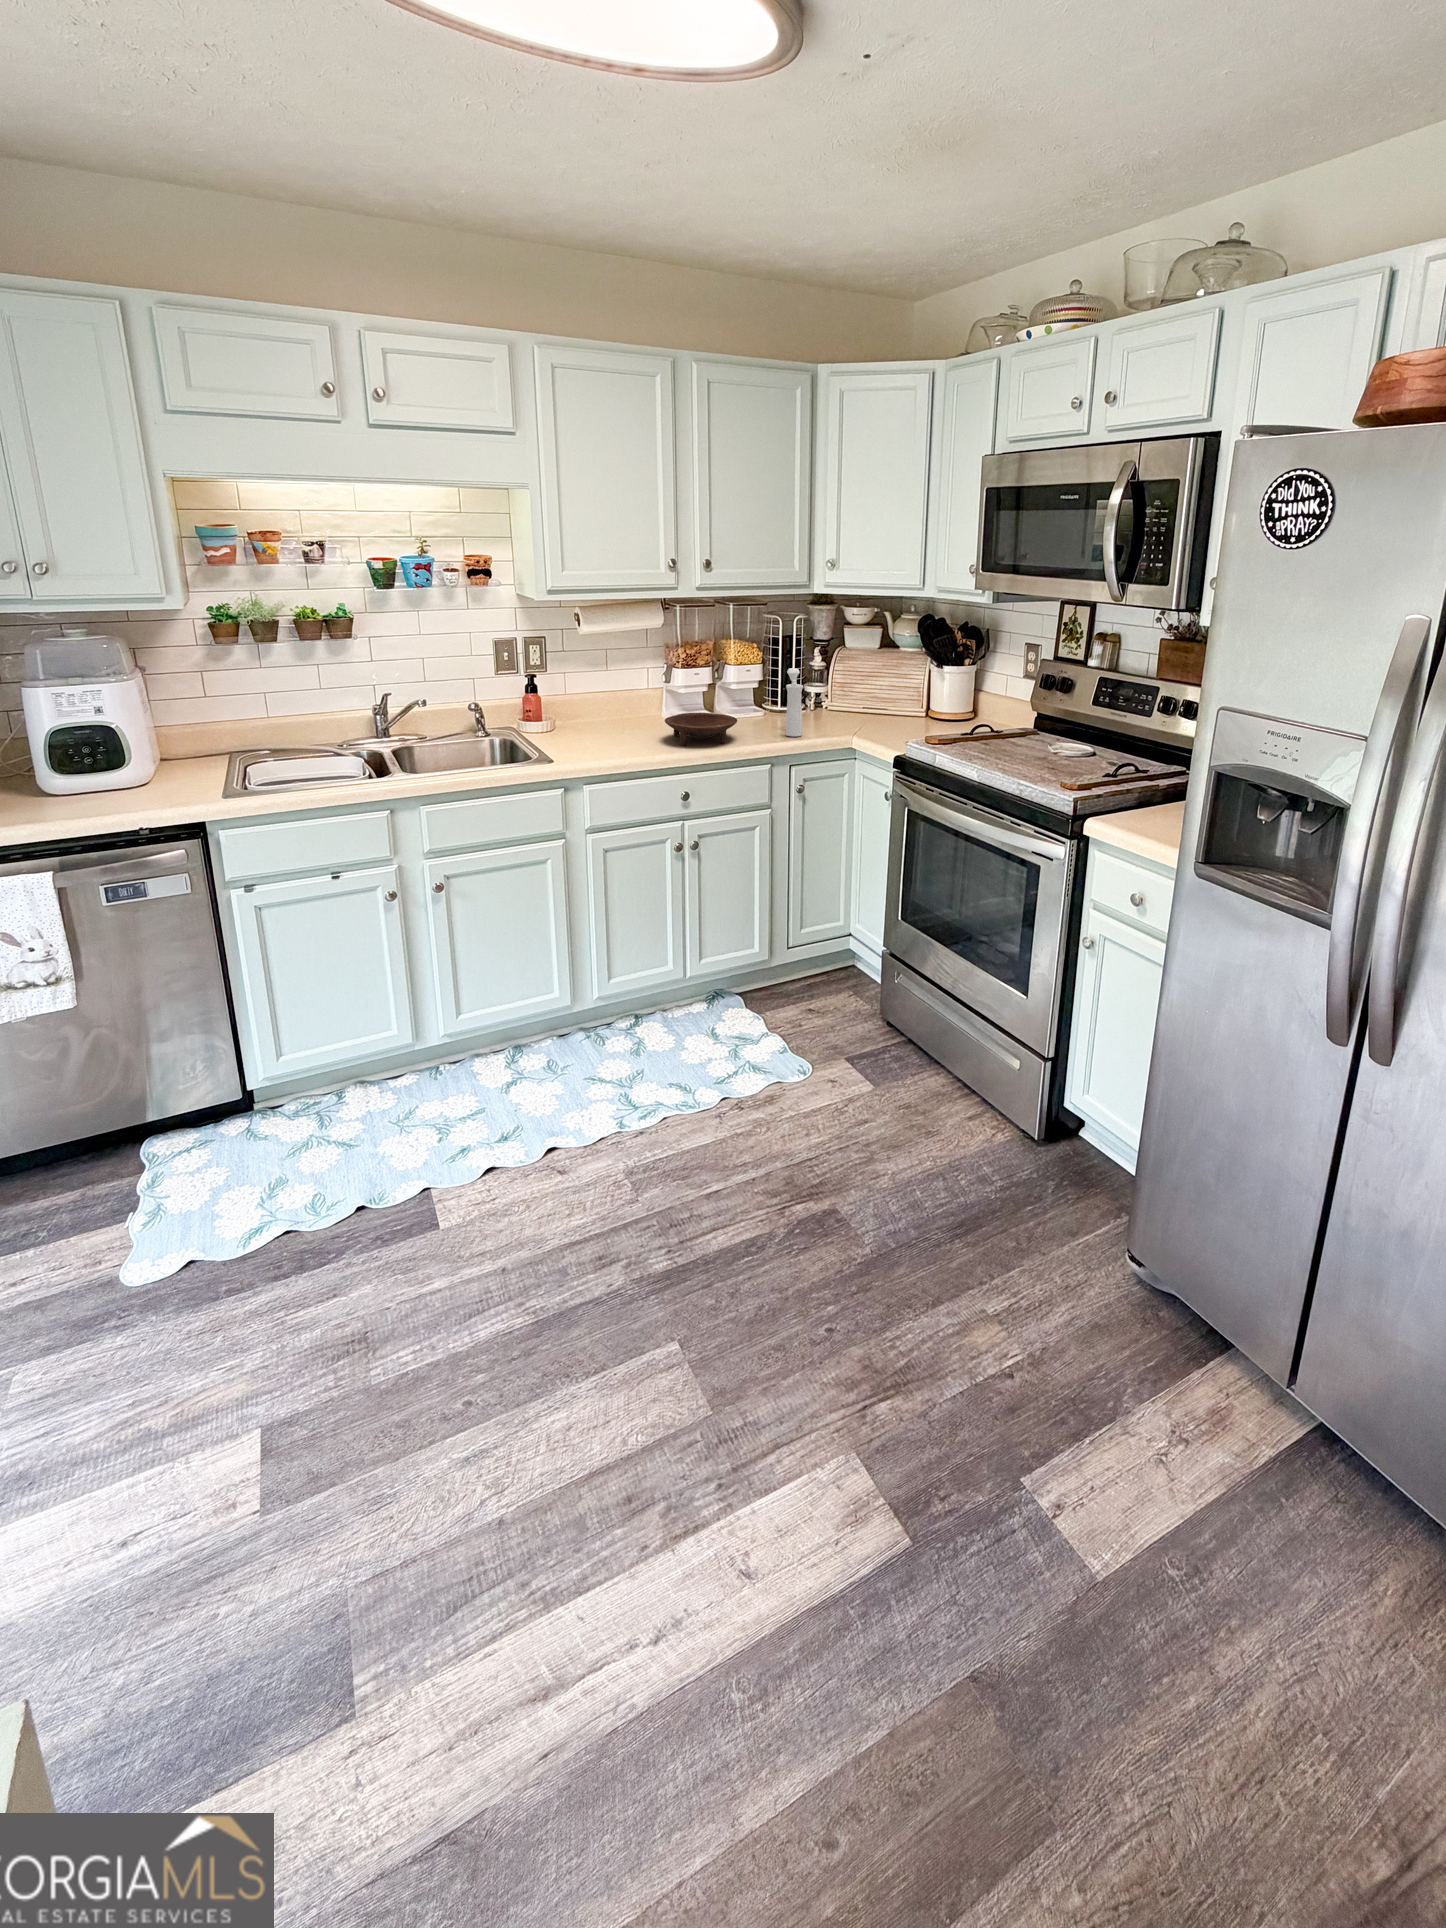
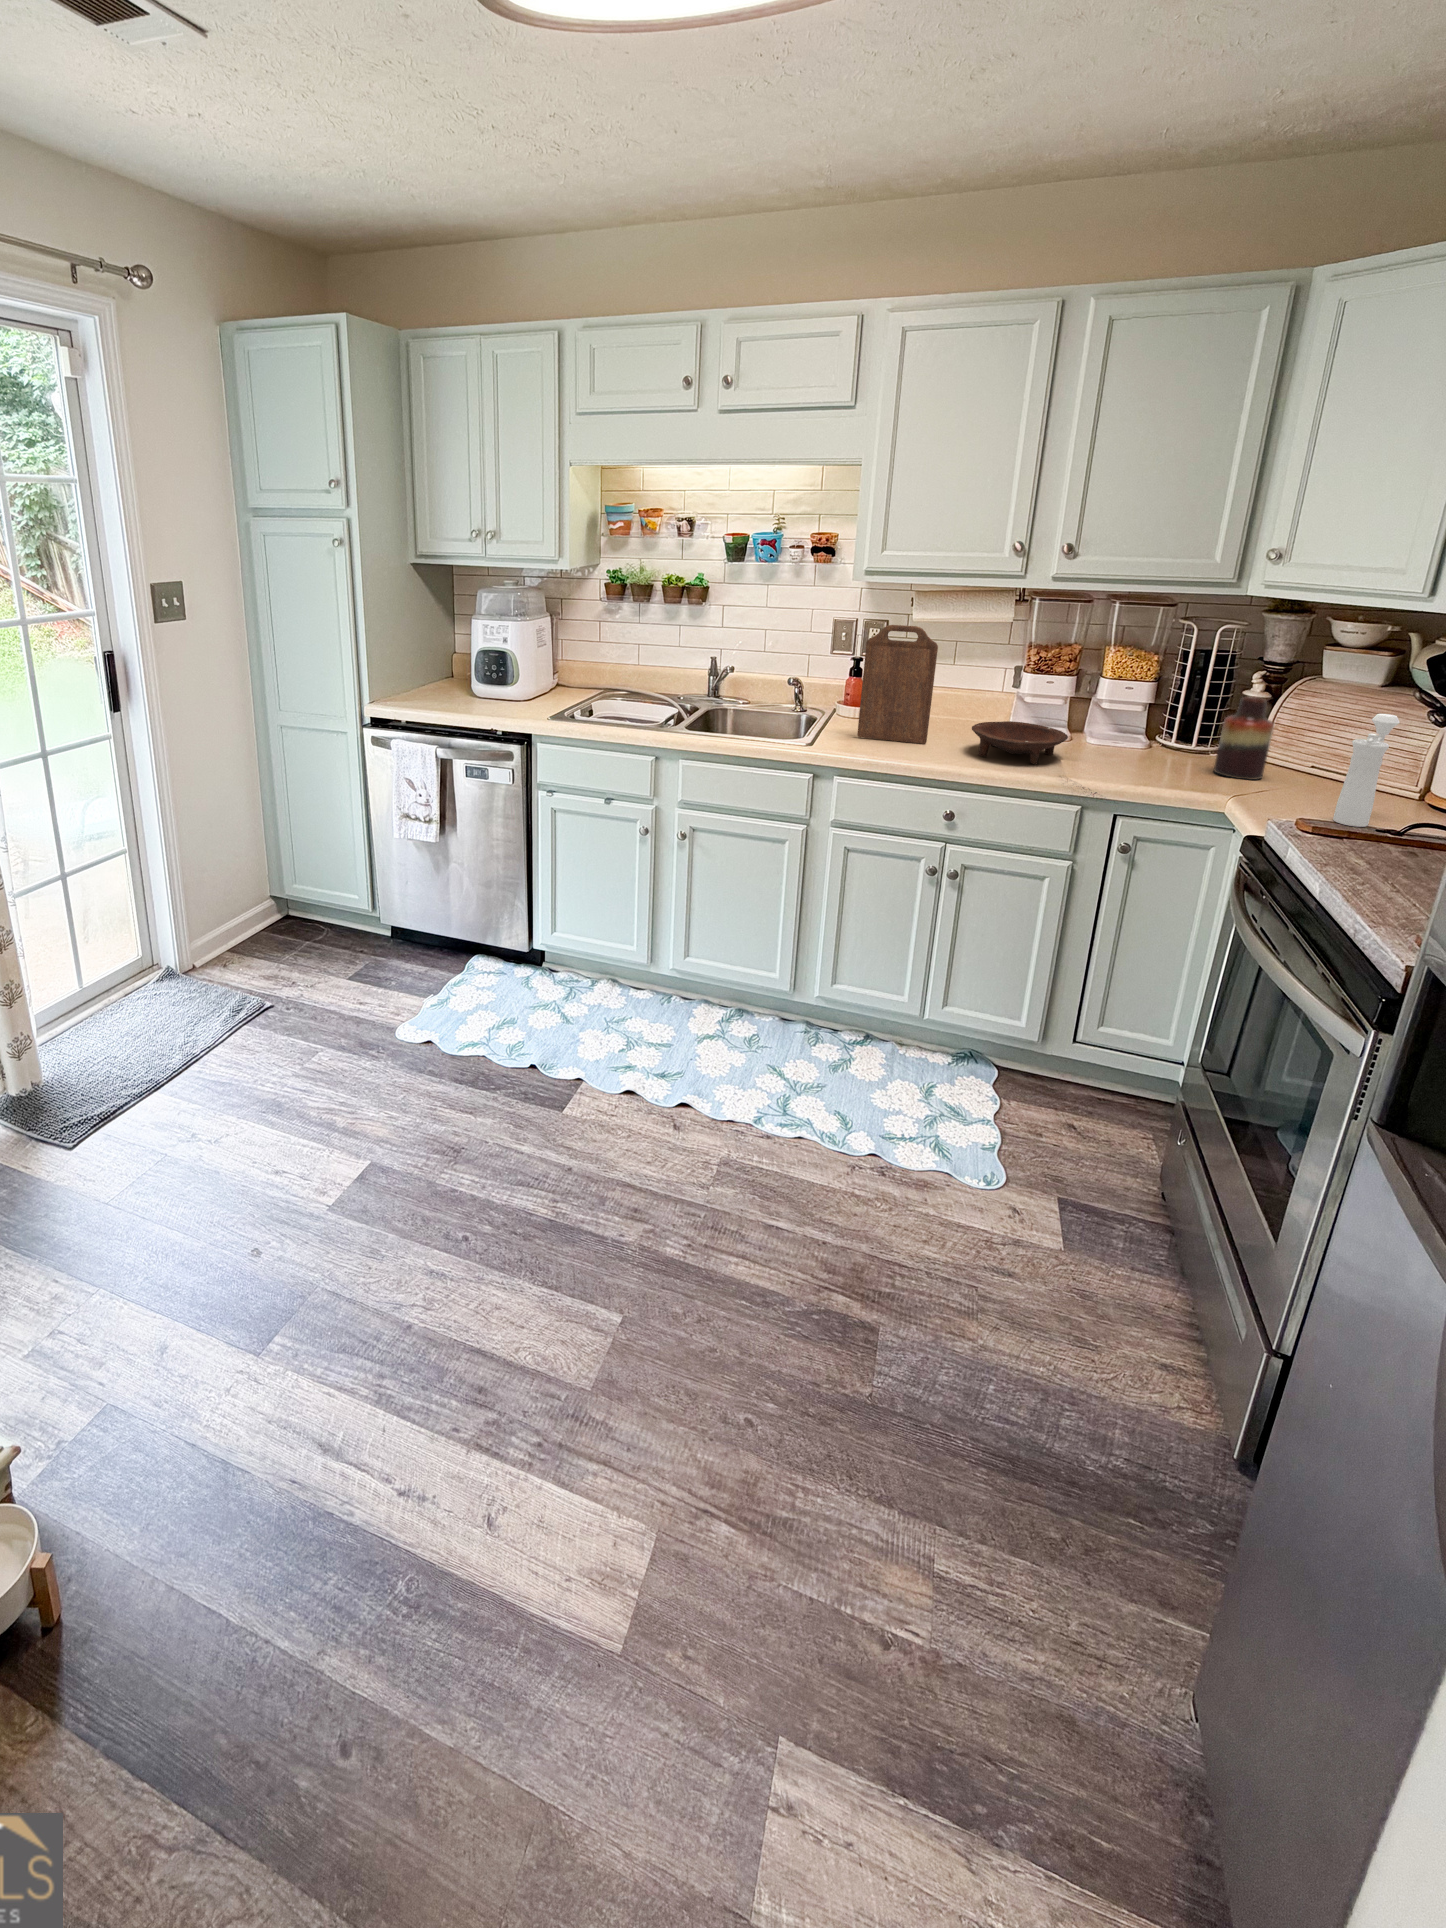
cutting board: none [565,642,630,750] -> present [857,625,938,744]
pepper mill: present [786,668,803,736] -> present [1333,714,1400,827]
vase: none [821,669,851,727] -> present [1214,697,1274,780]

